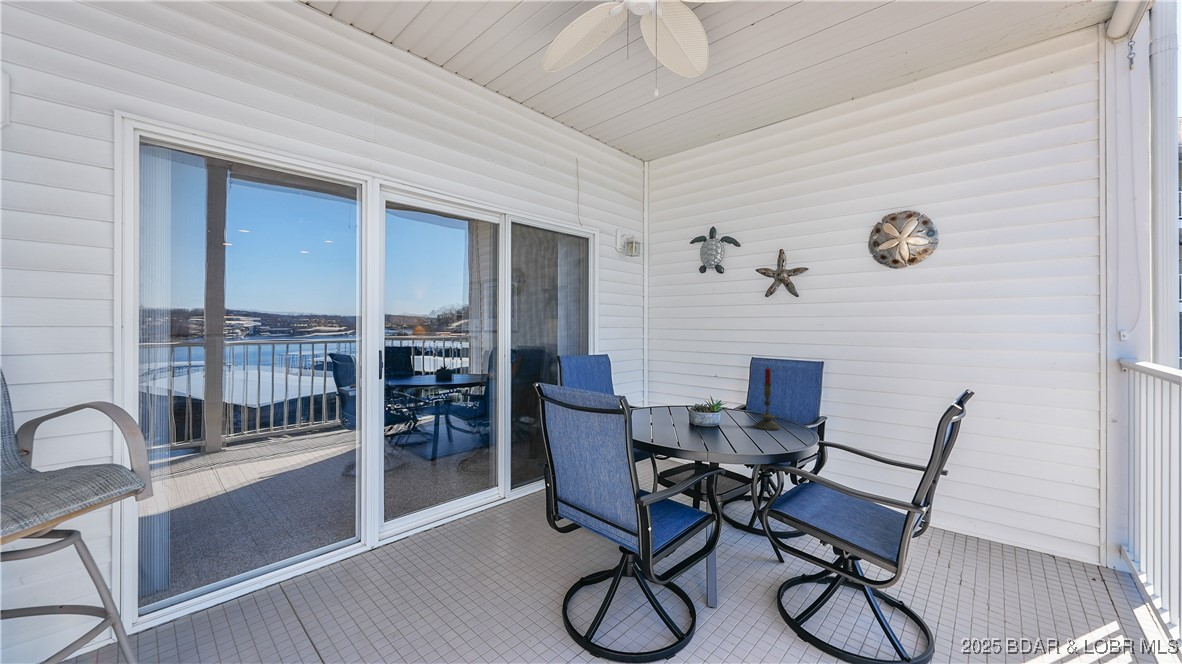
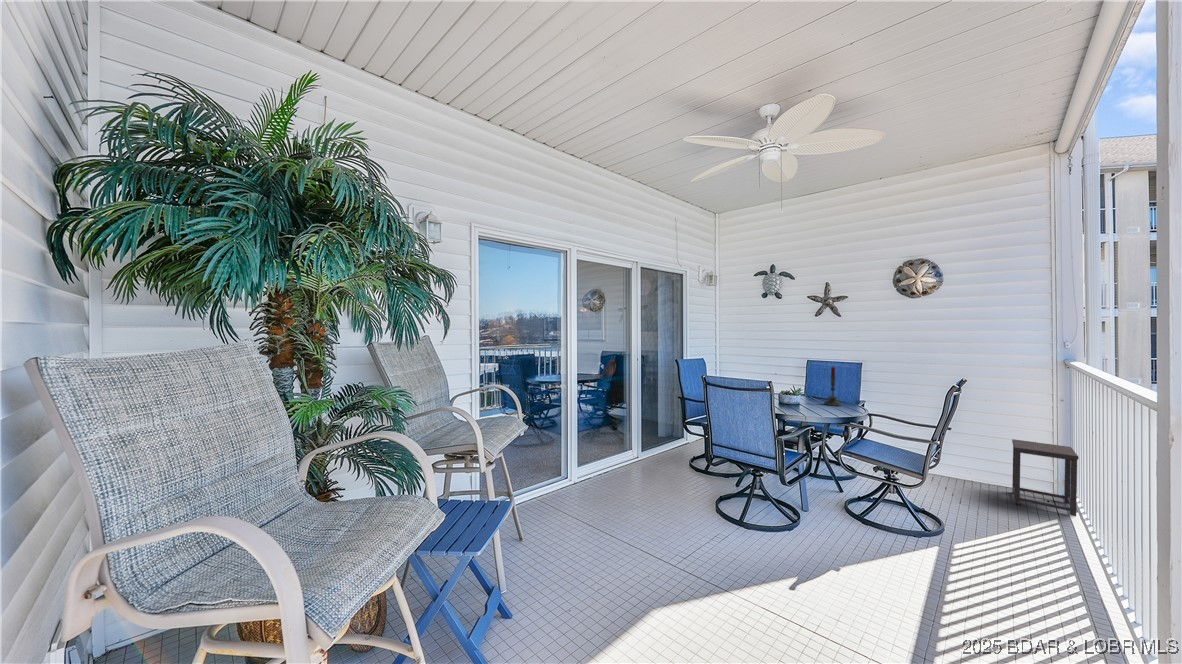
side table: none [1038,480,1149,612] -> present [1012,439,1079,516]

